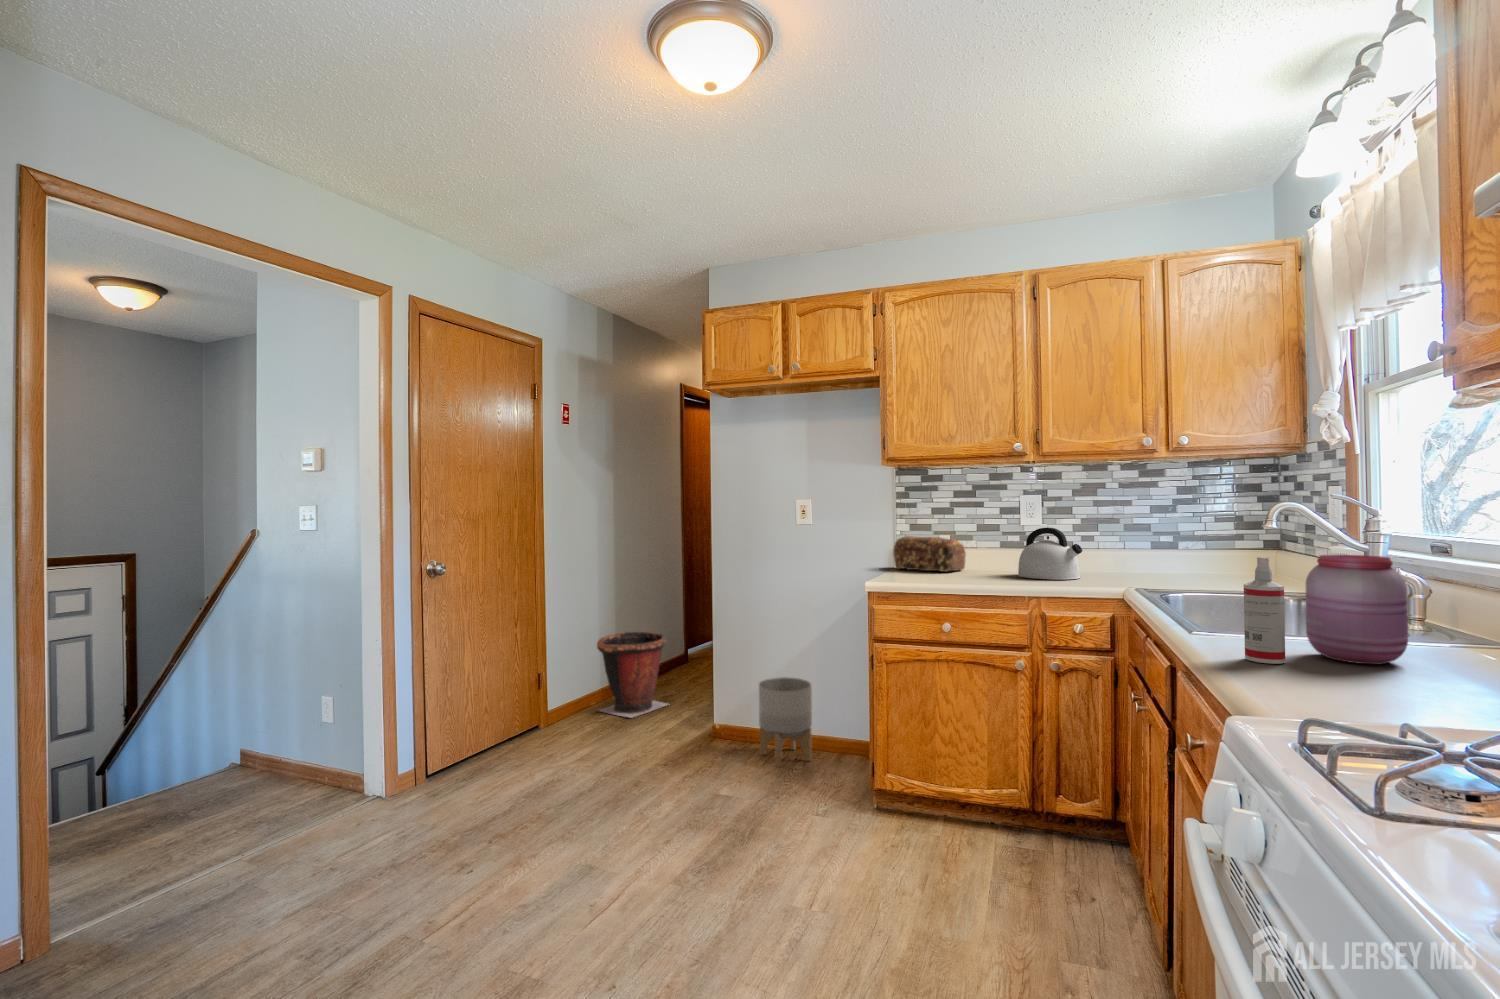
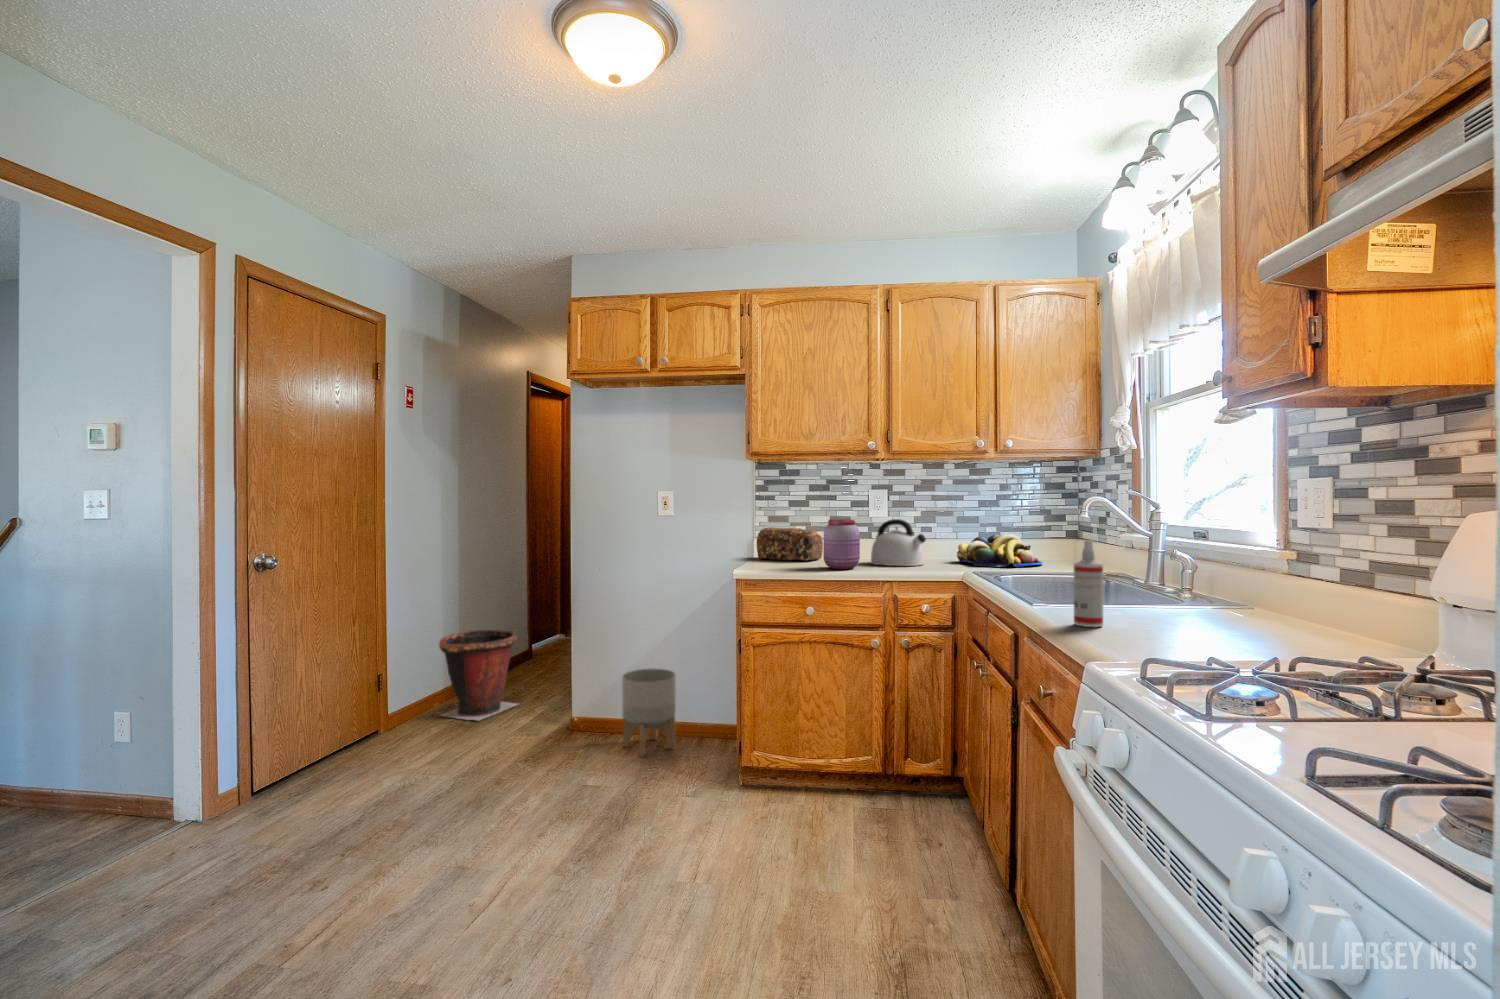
fruit bowl: none [1122,545,1232,583] -> present [957,534,1043,567]
jar: present [1306,555,1408,664] -> present [823,519,860,569]

